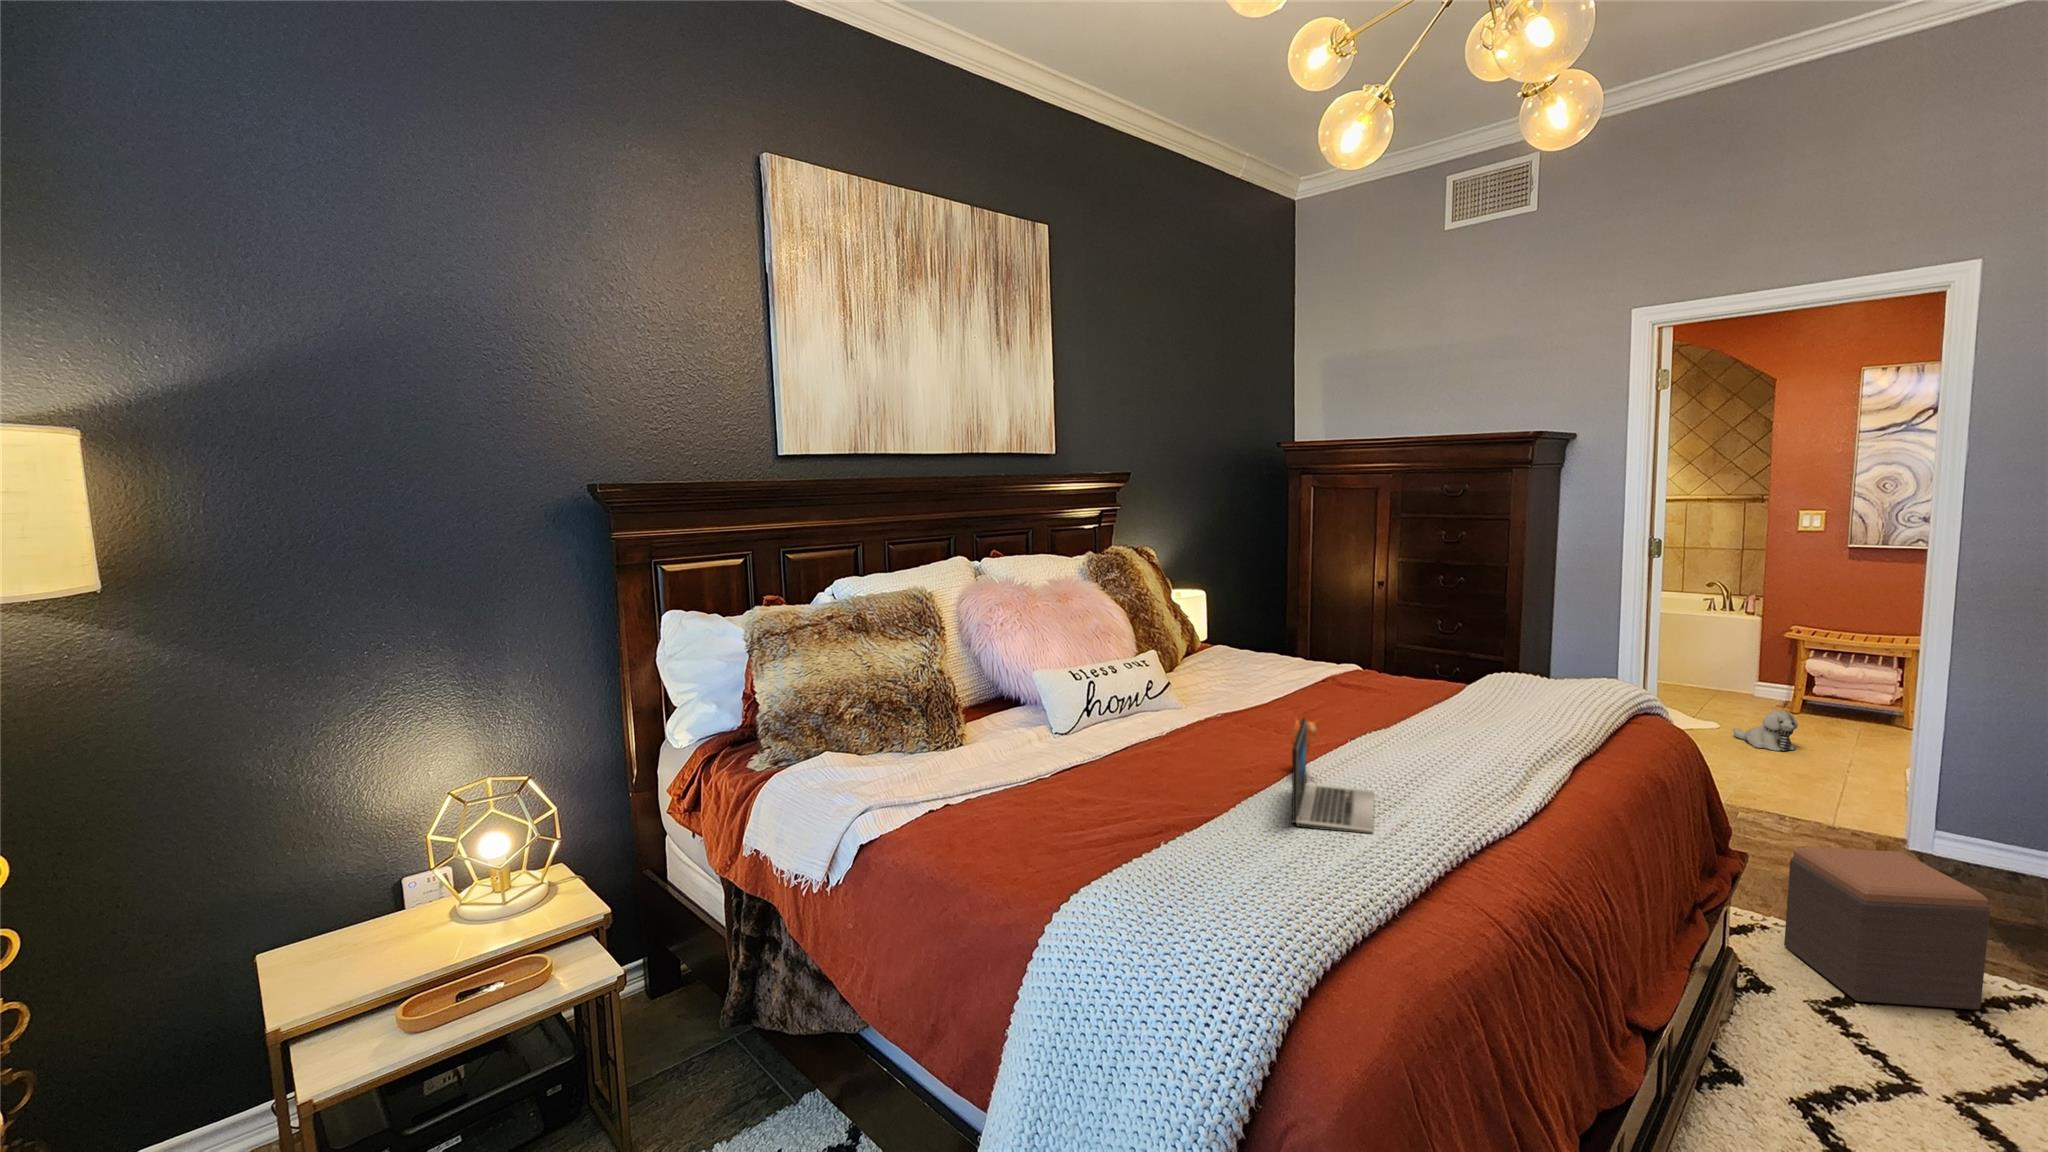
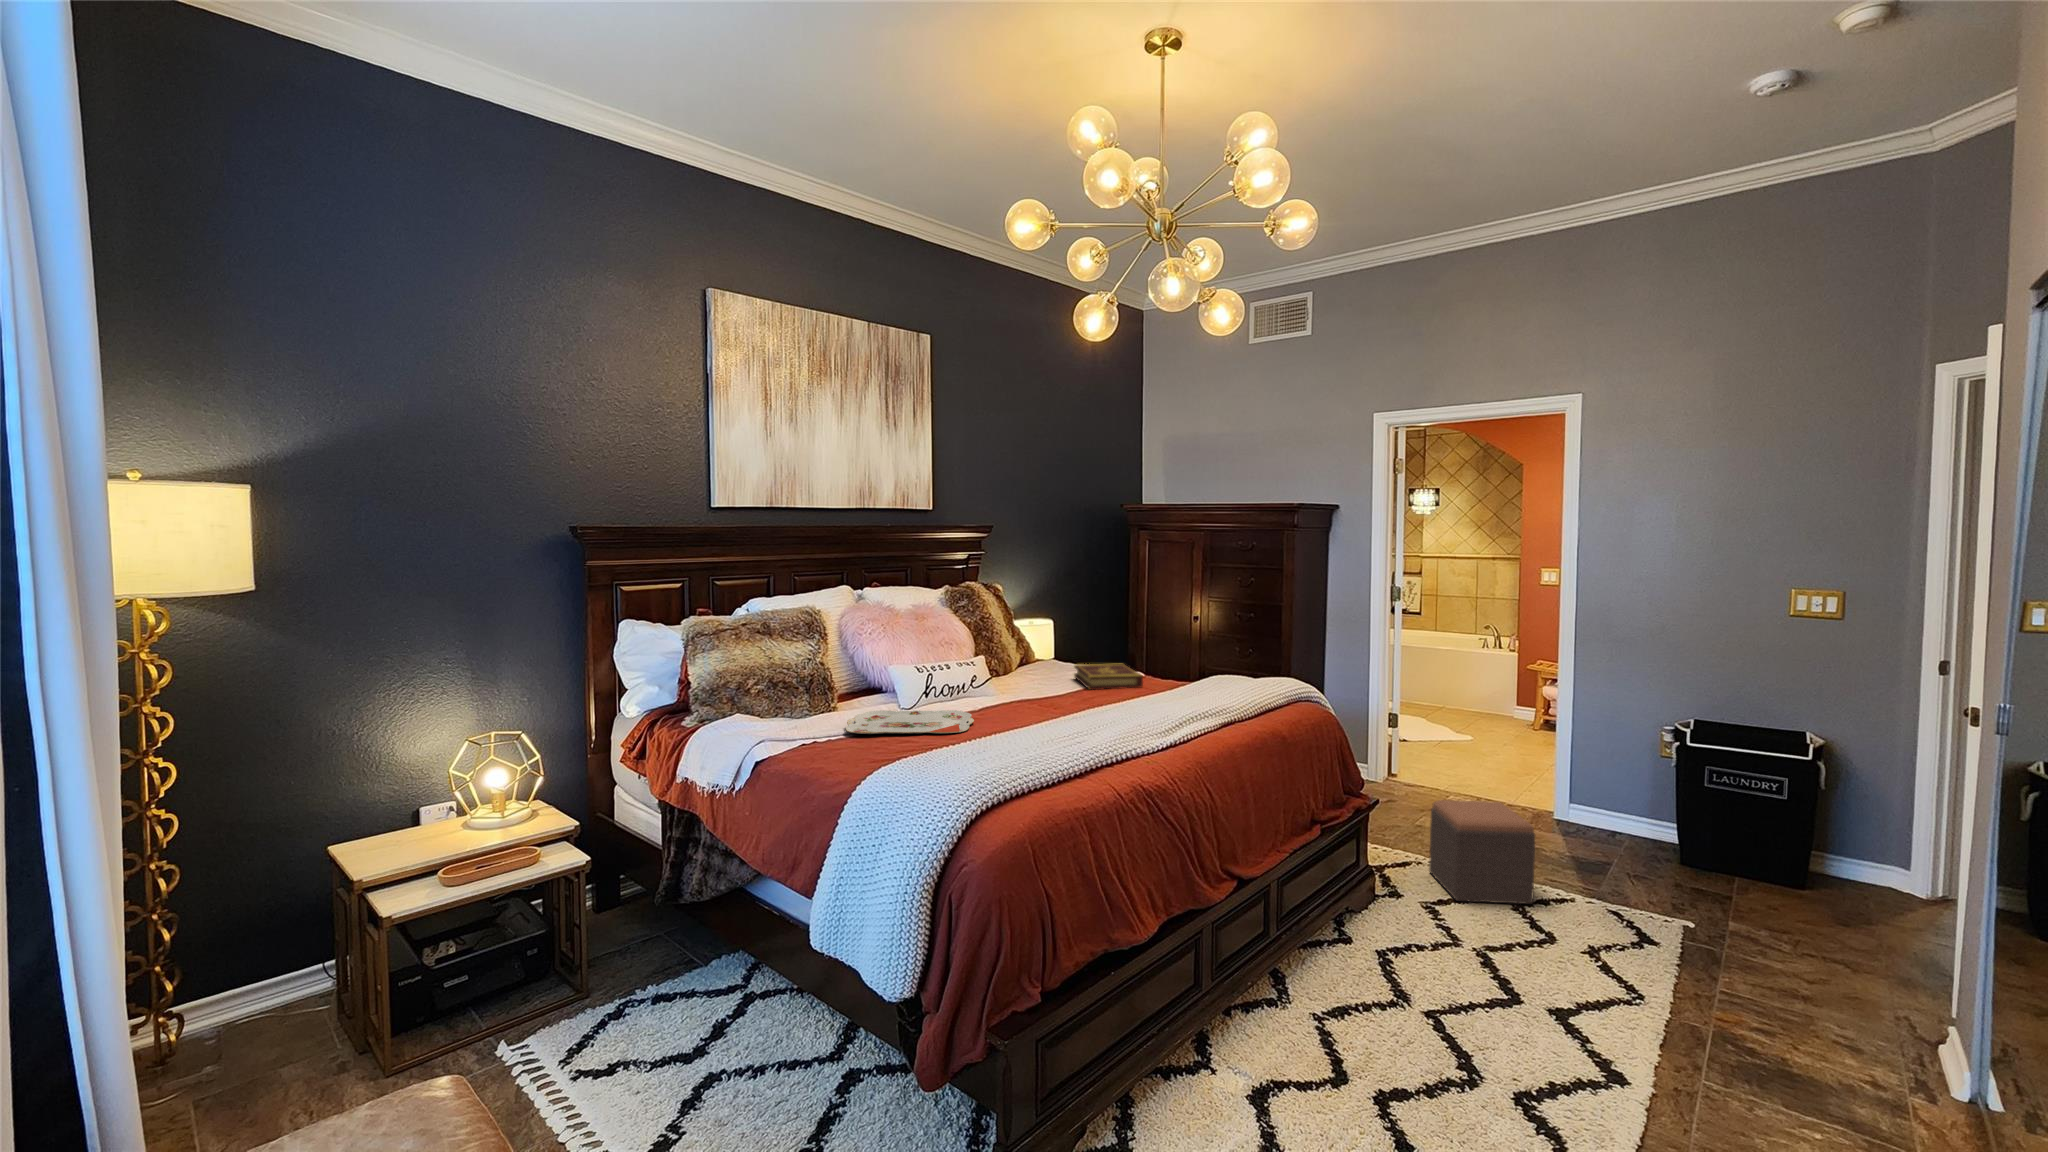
book: none [1266,655,1378,698] -> present [1074,664,1143,690]
laptop: present [1291,709,1374,834] -> none [1027,684,1089,751]
plush toy: present [1733,710,1798,751] -> none [1478,723,1520,755]
serving tray: none [986,741,1174,790] -> present [846,710,974,734]

